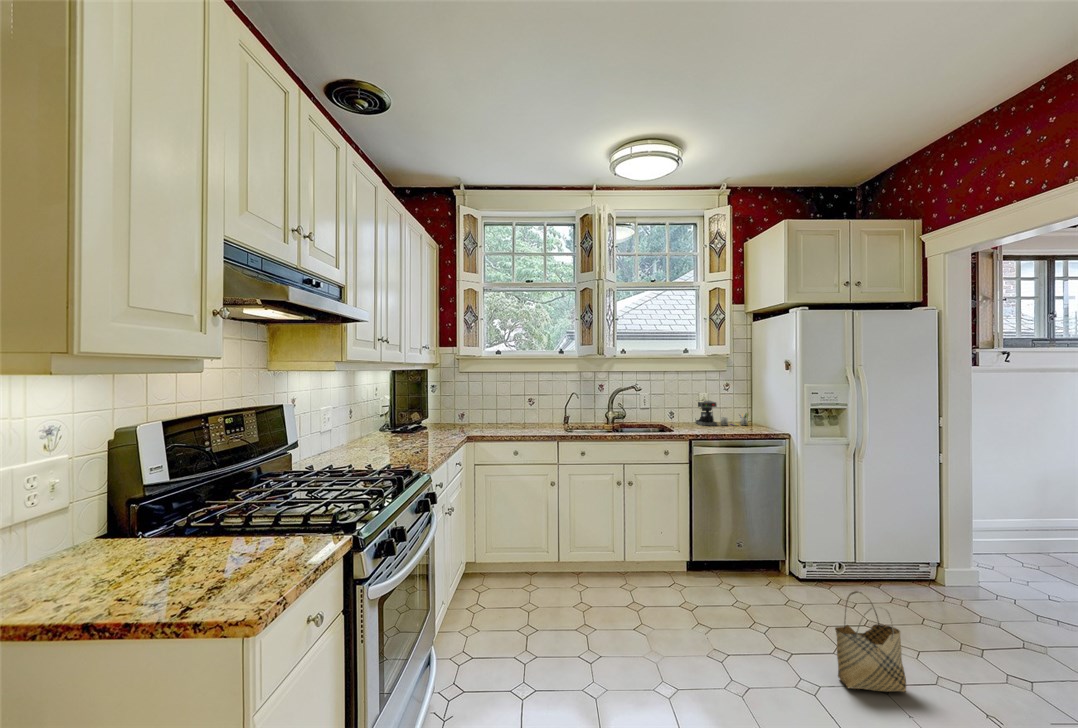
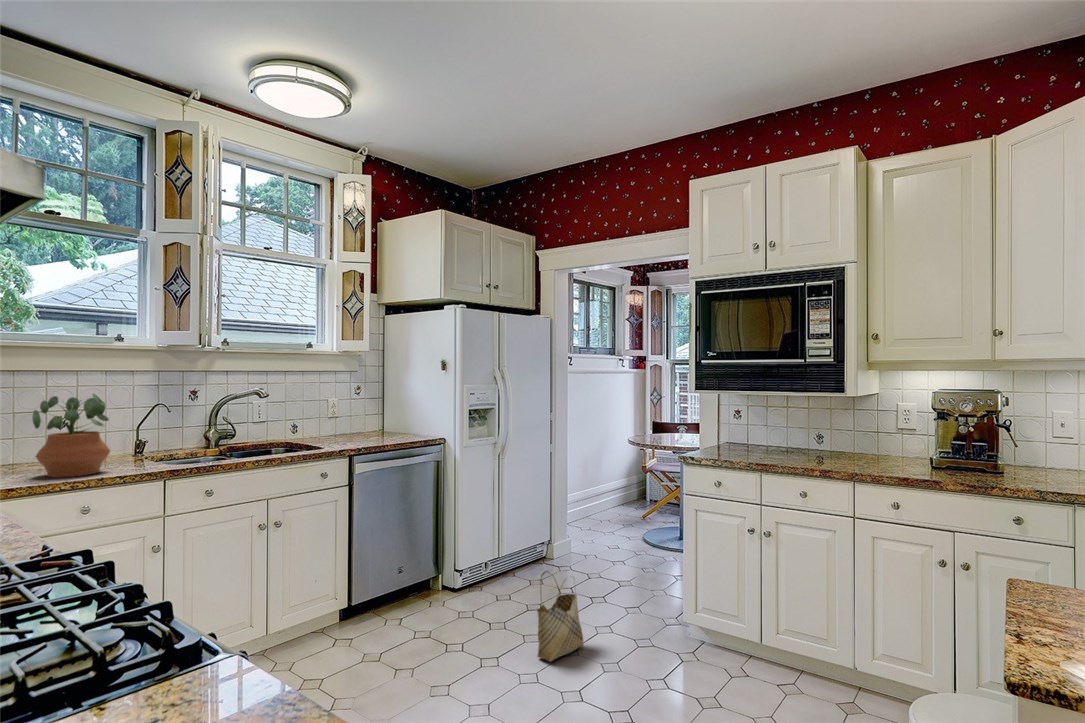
potted plant: none [501,387,538,434] -> present [32,394,110,477]
coffee maker: present [696,401,749,426] -> none [322,409,385,441]

